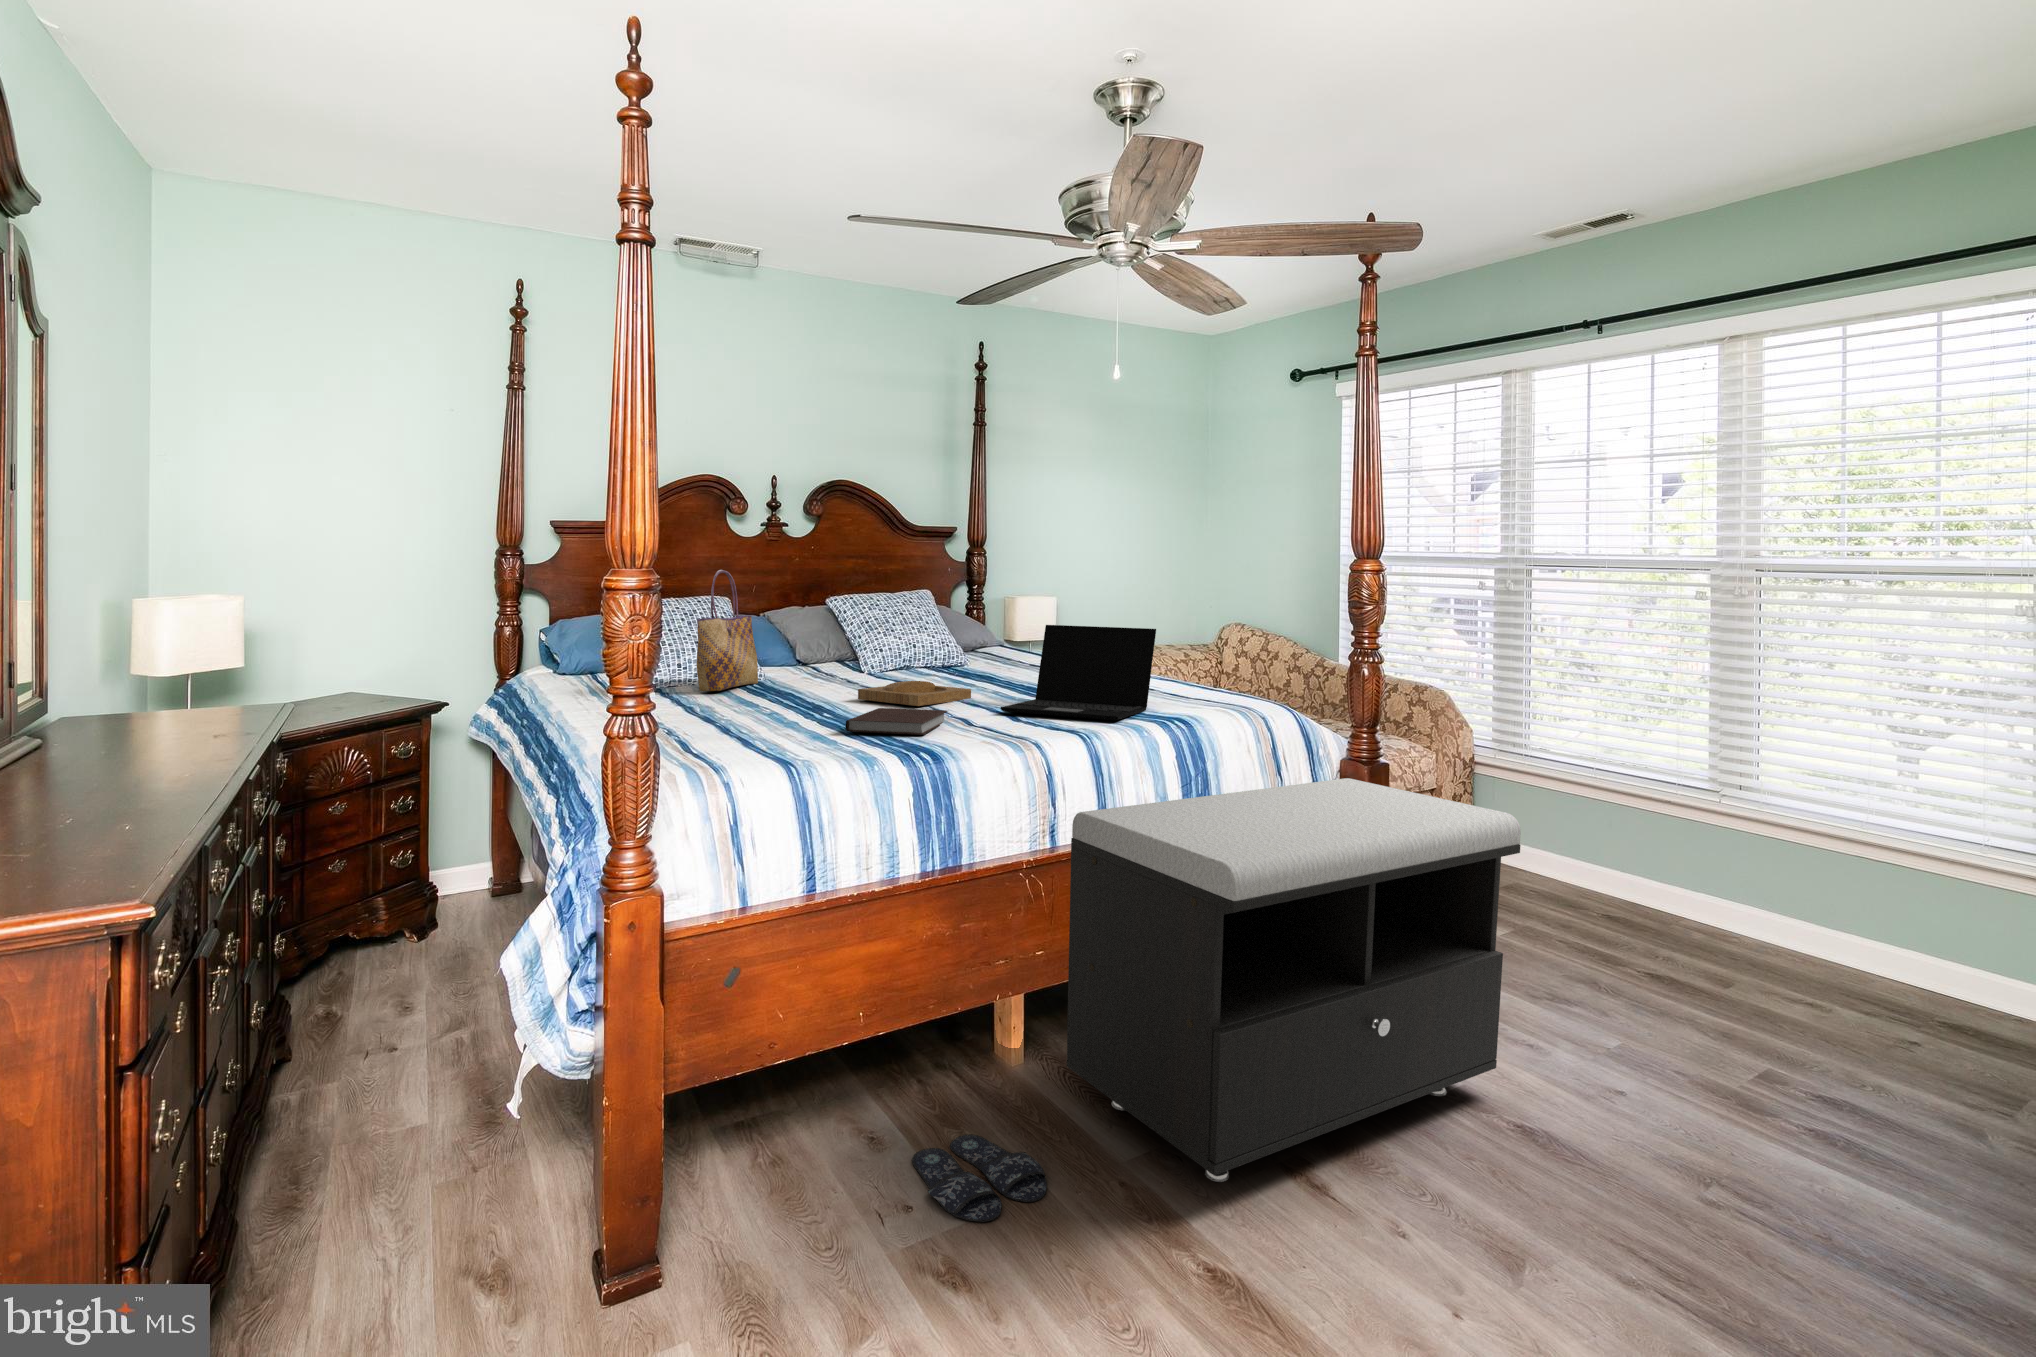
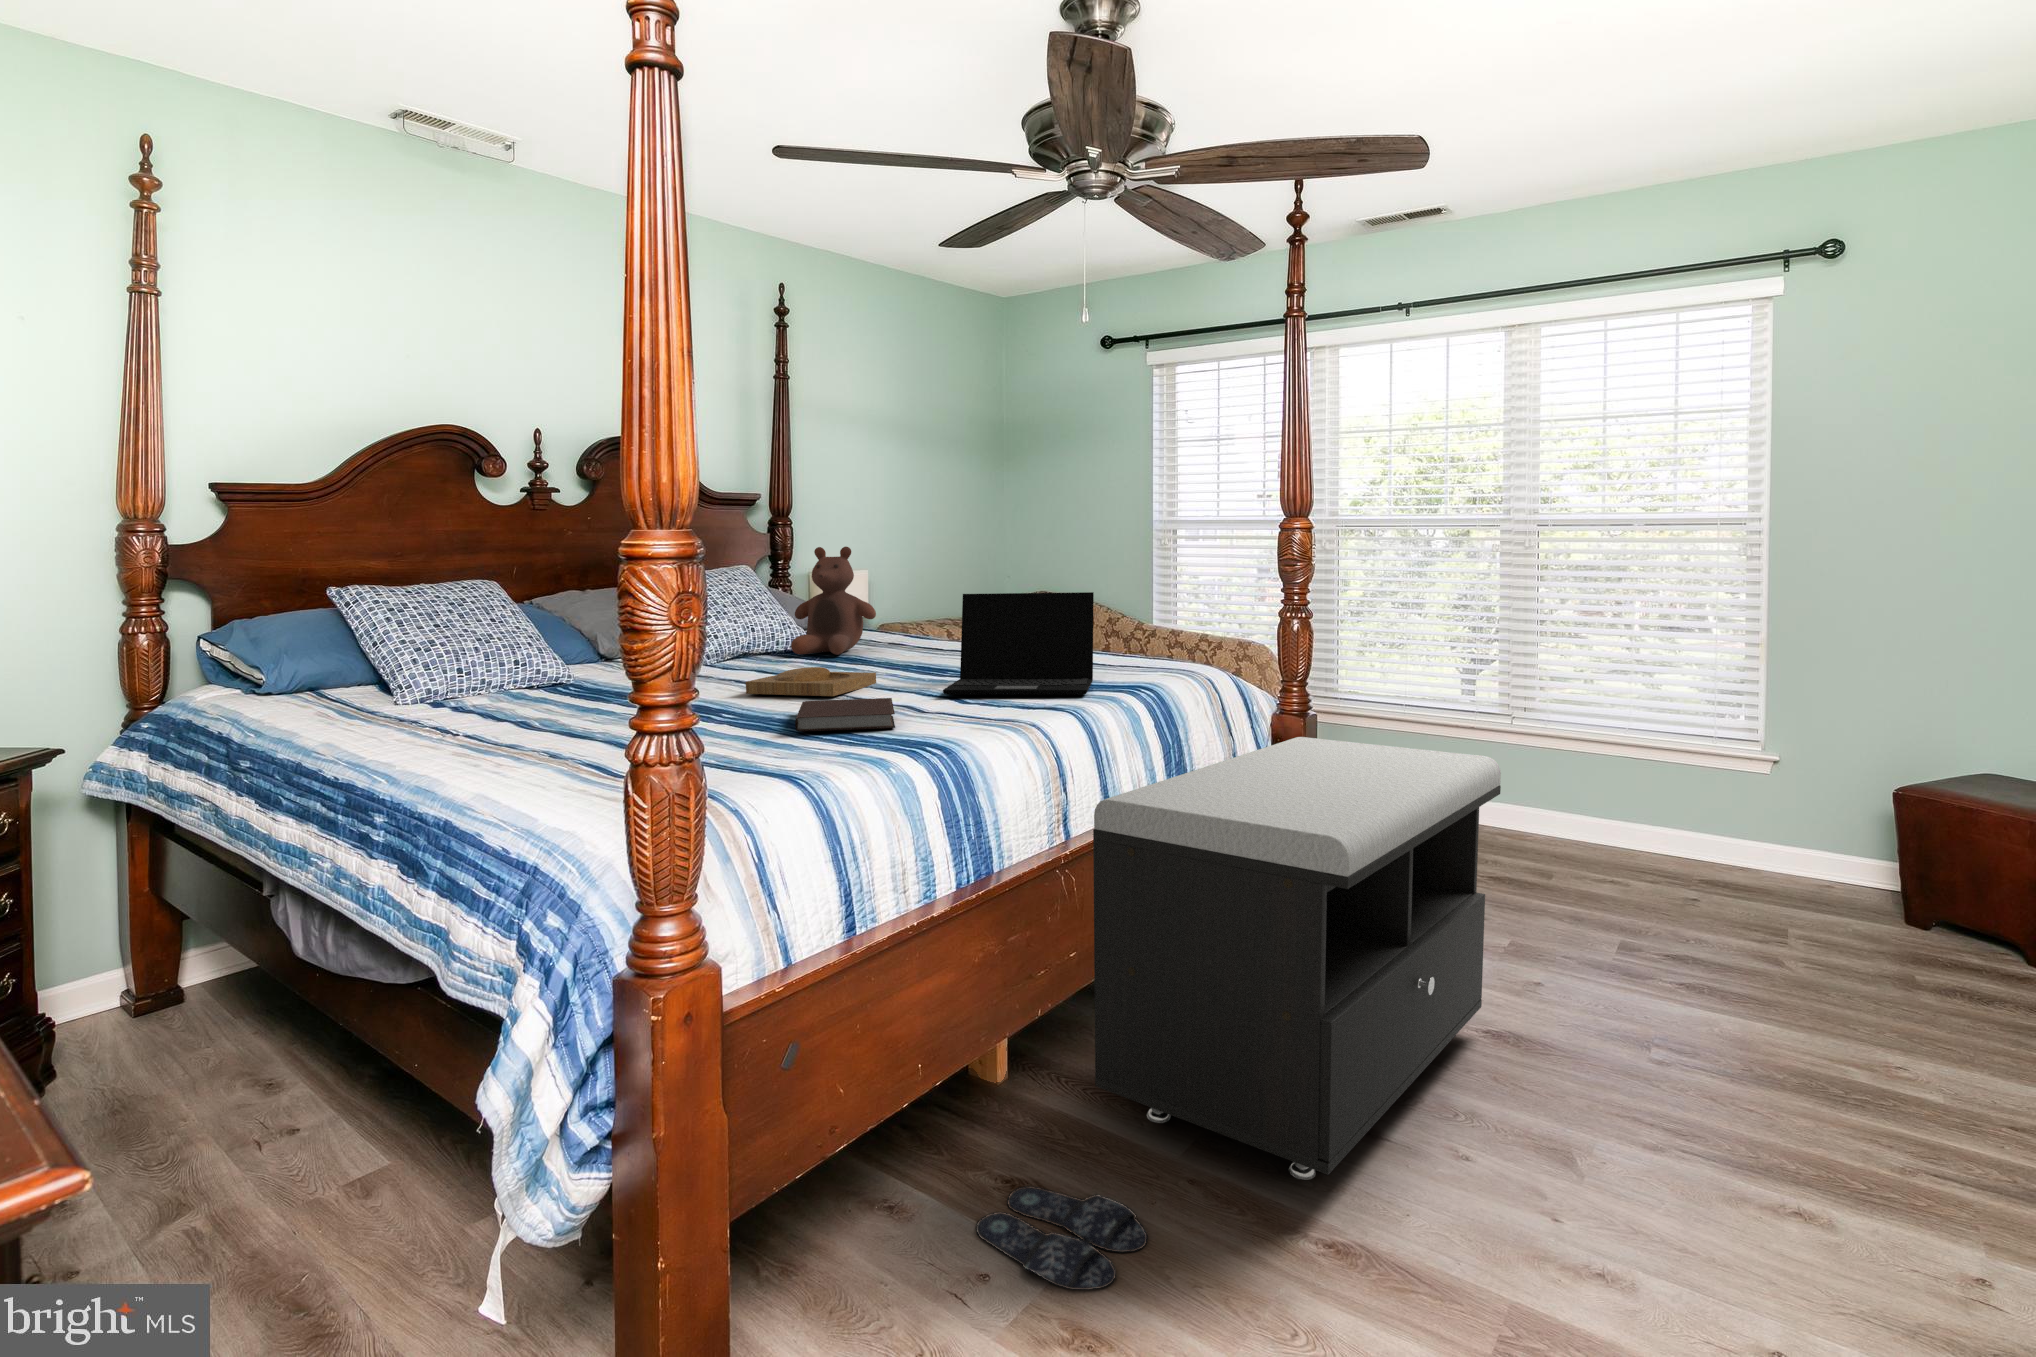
tote bag: present [697,570,758,691] -> none [513,544,579,699]
stuffed bear: none [940,578,1016,672] -> present [791,547,876,655]

